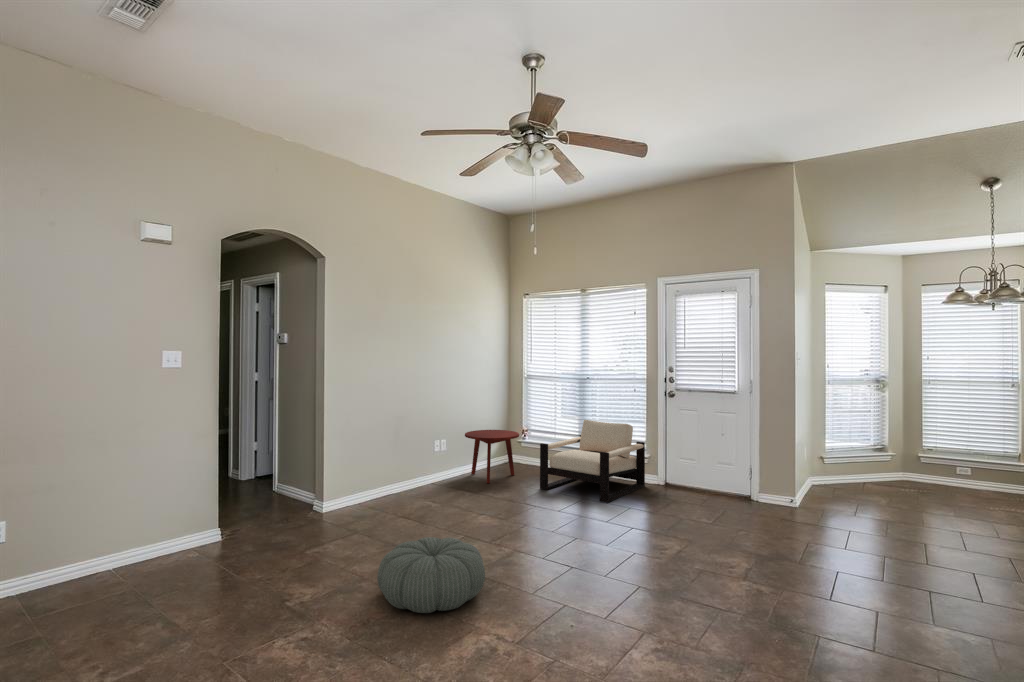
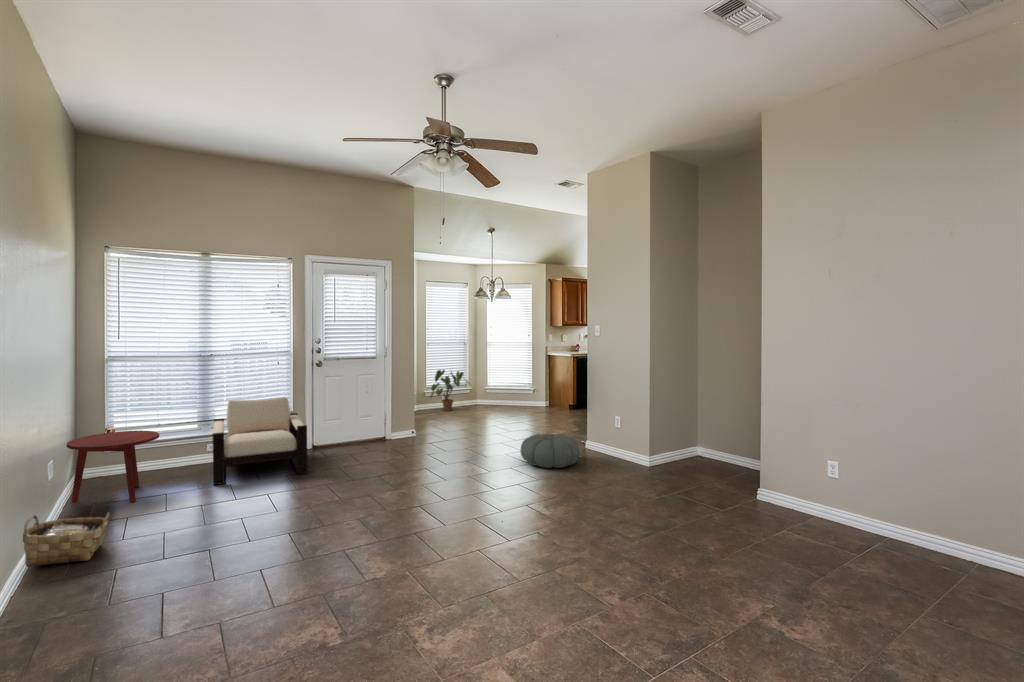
house plant: none [915,425,1002,492] -> present [430,370,467,411]
woven basket: none [381,467,423,505] -> present [23,513,110,567]
pouf: present [377,537,485,613] -> present [521,434,580,468]

